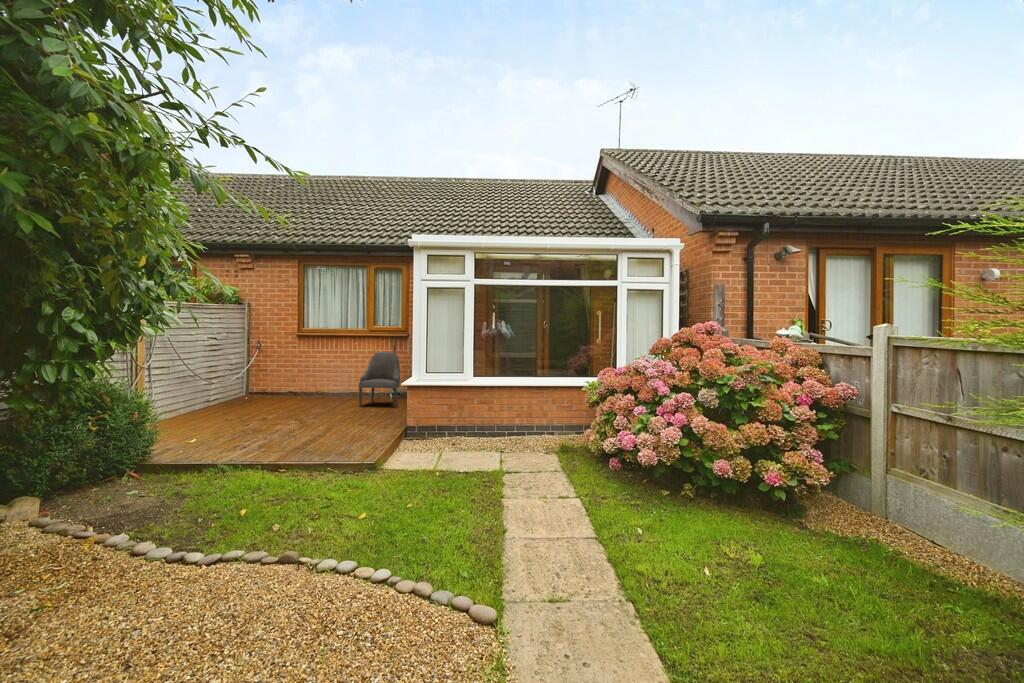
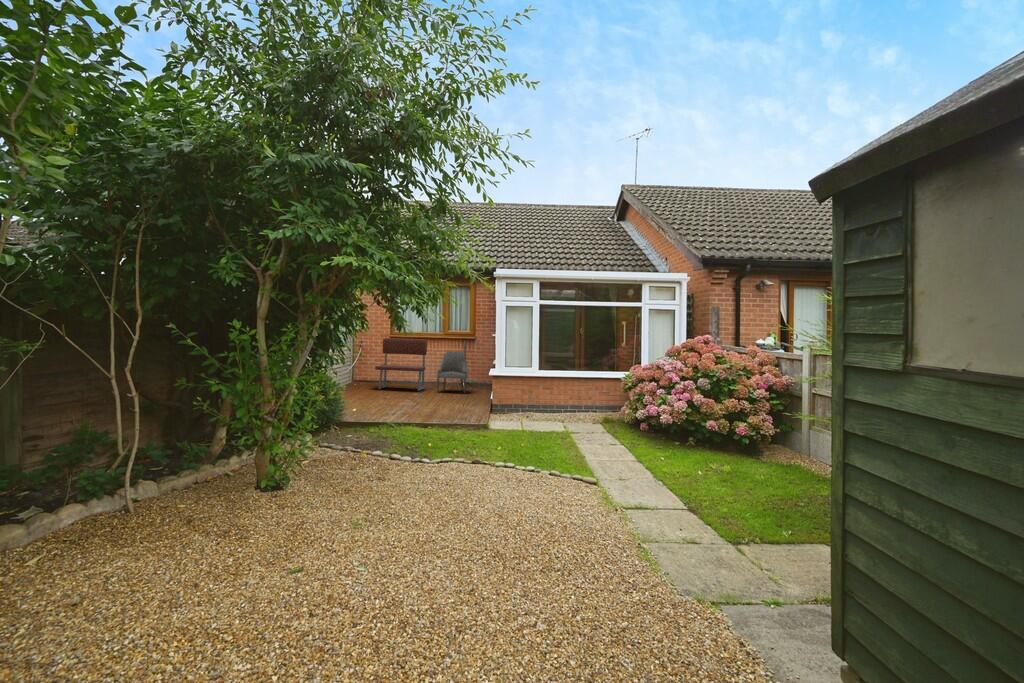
bench: none [279,337,350,405] -> present [375,338,427,391]

